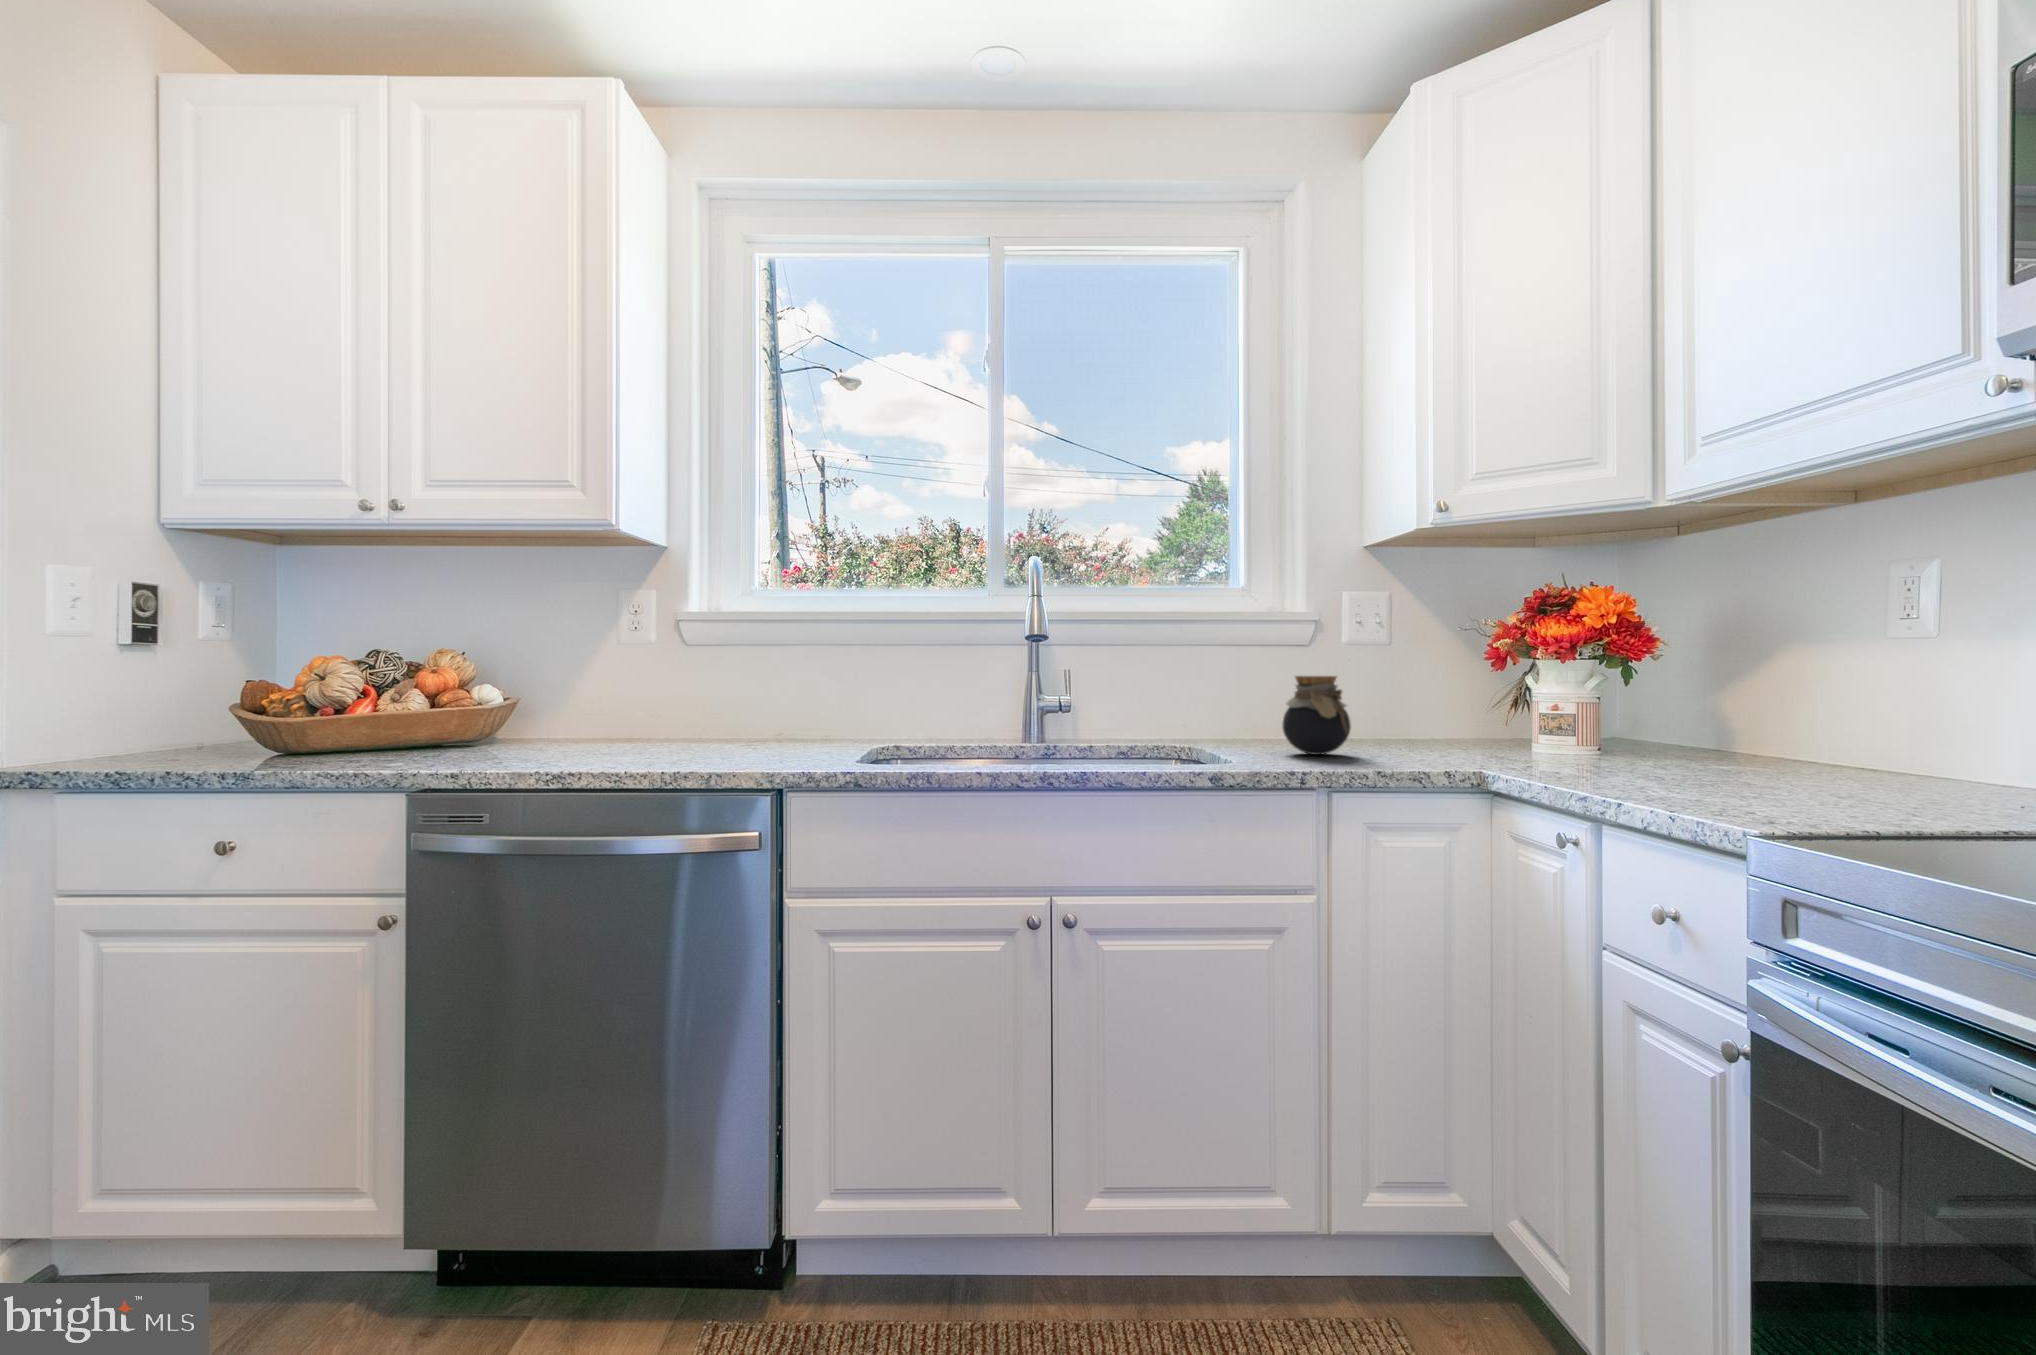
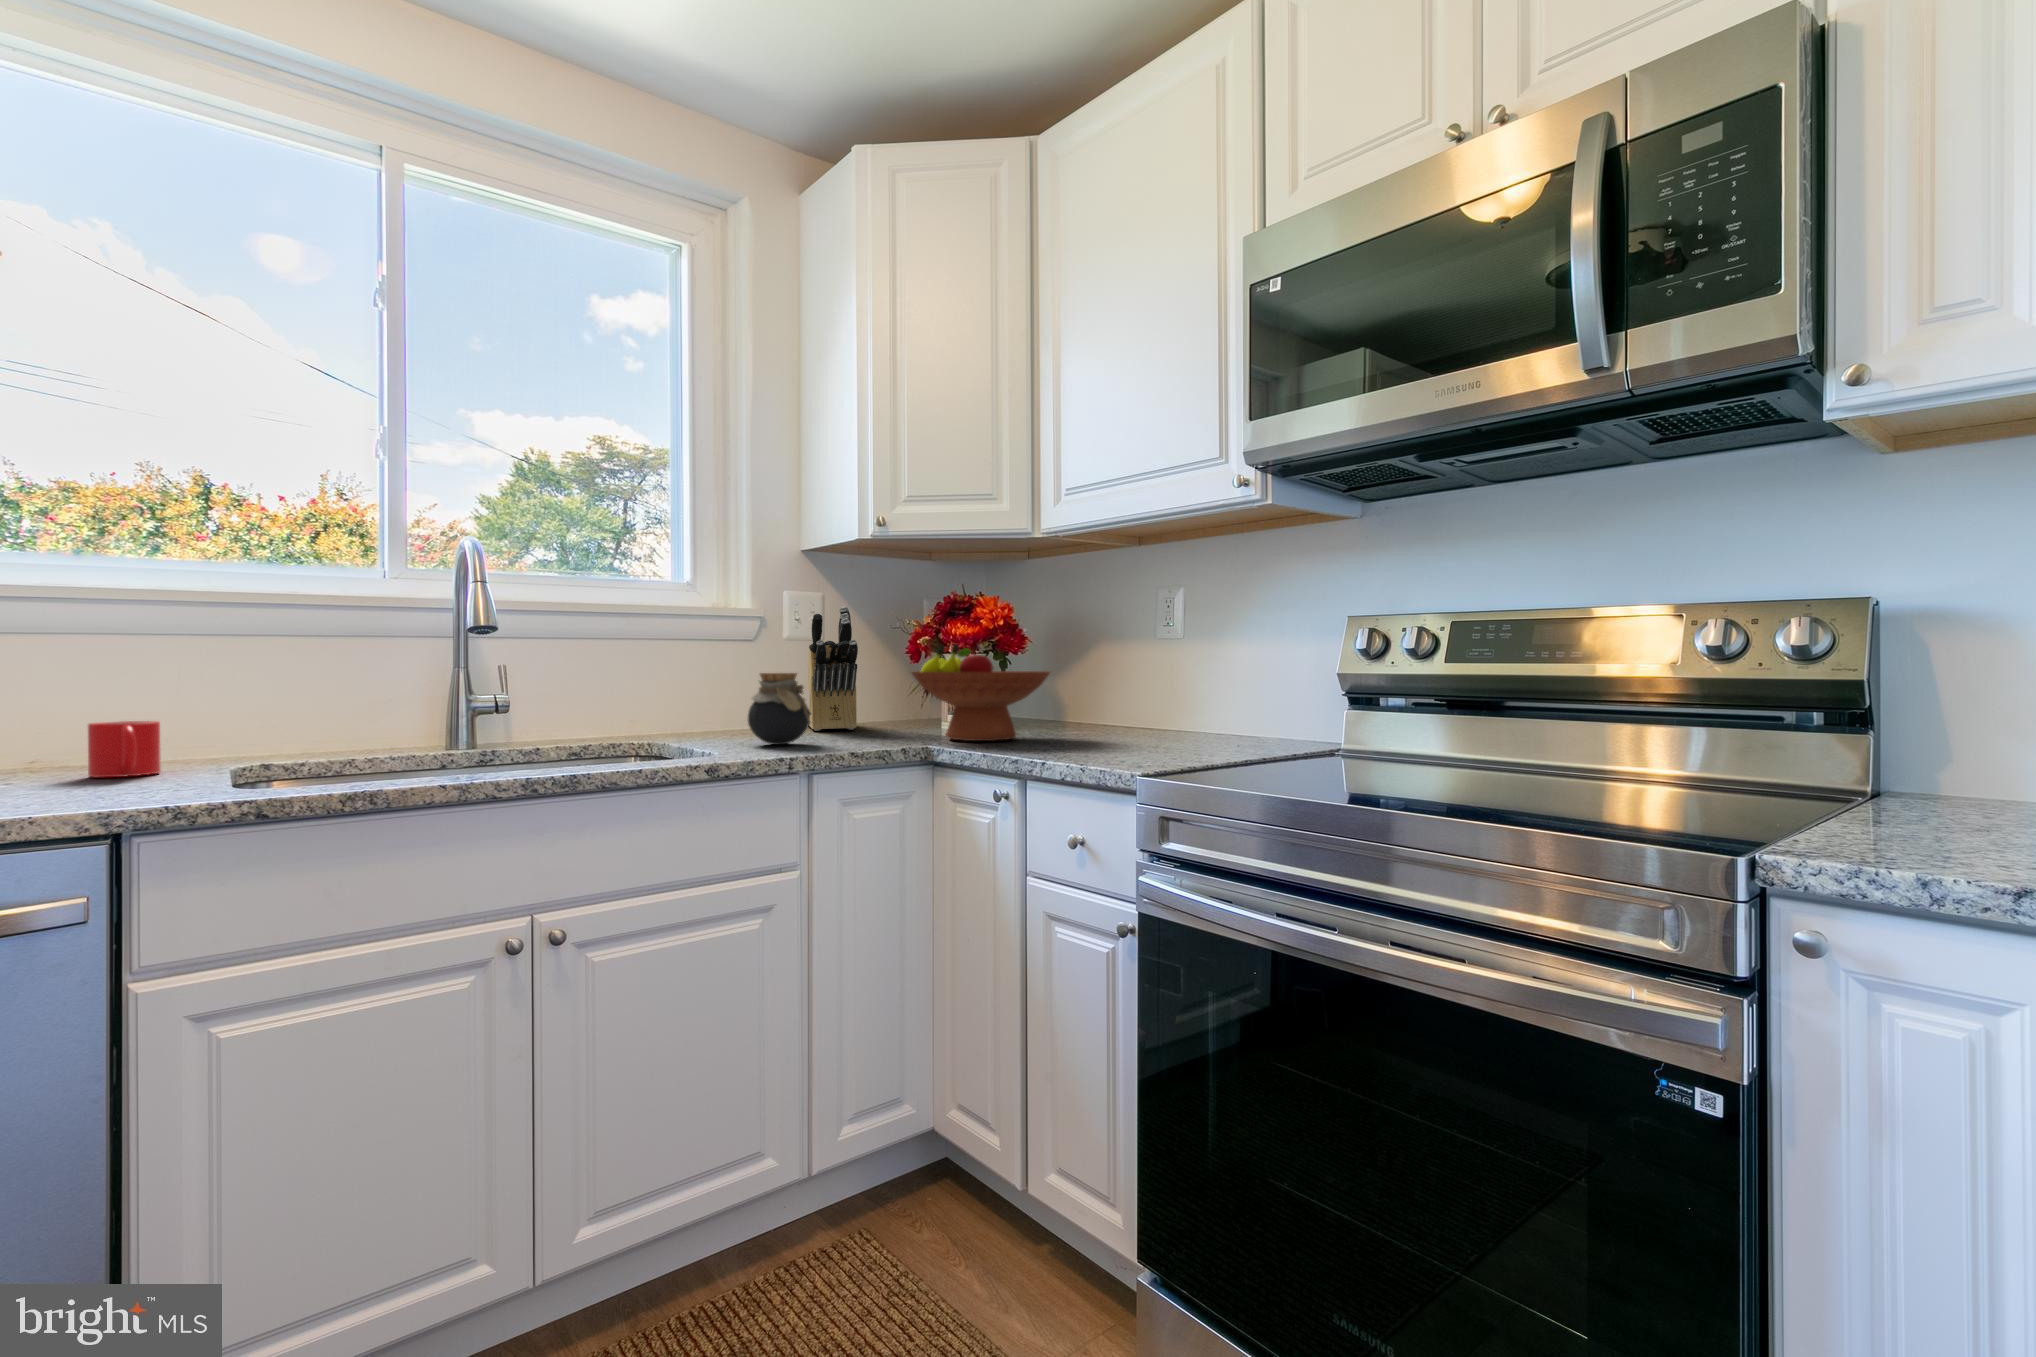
knife block: none [1374,599,1428,741] -> present [808,606,858,731]
fruit bowl: none [1478,642,1686,765] -> present [912,644,1050,741]
mug: none [789,709,829,750] -> present [88,721,161,777]

